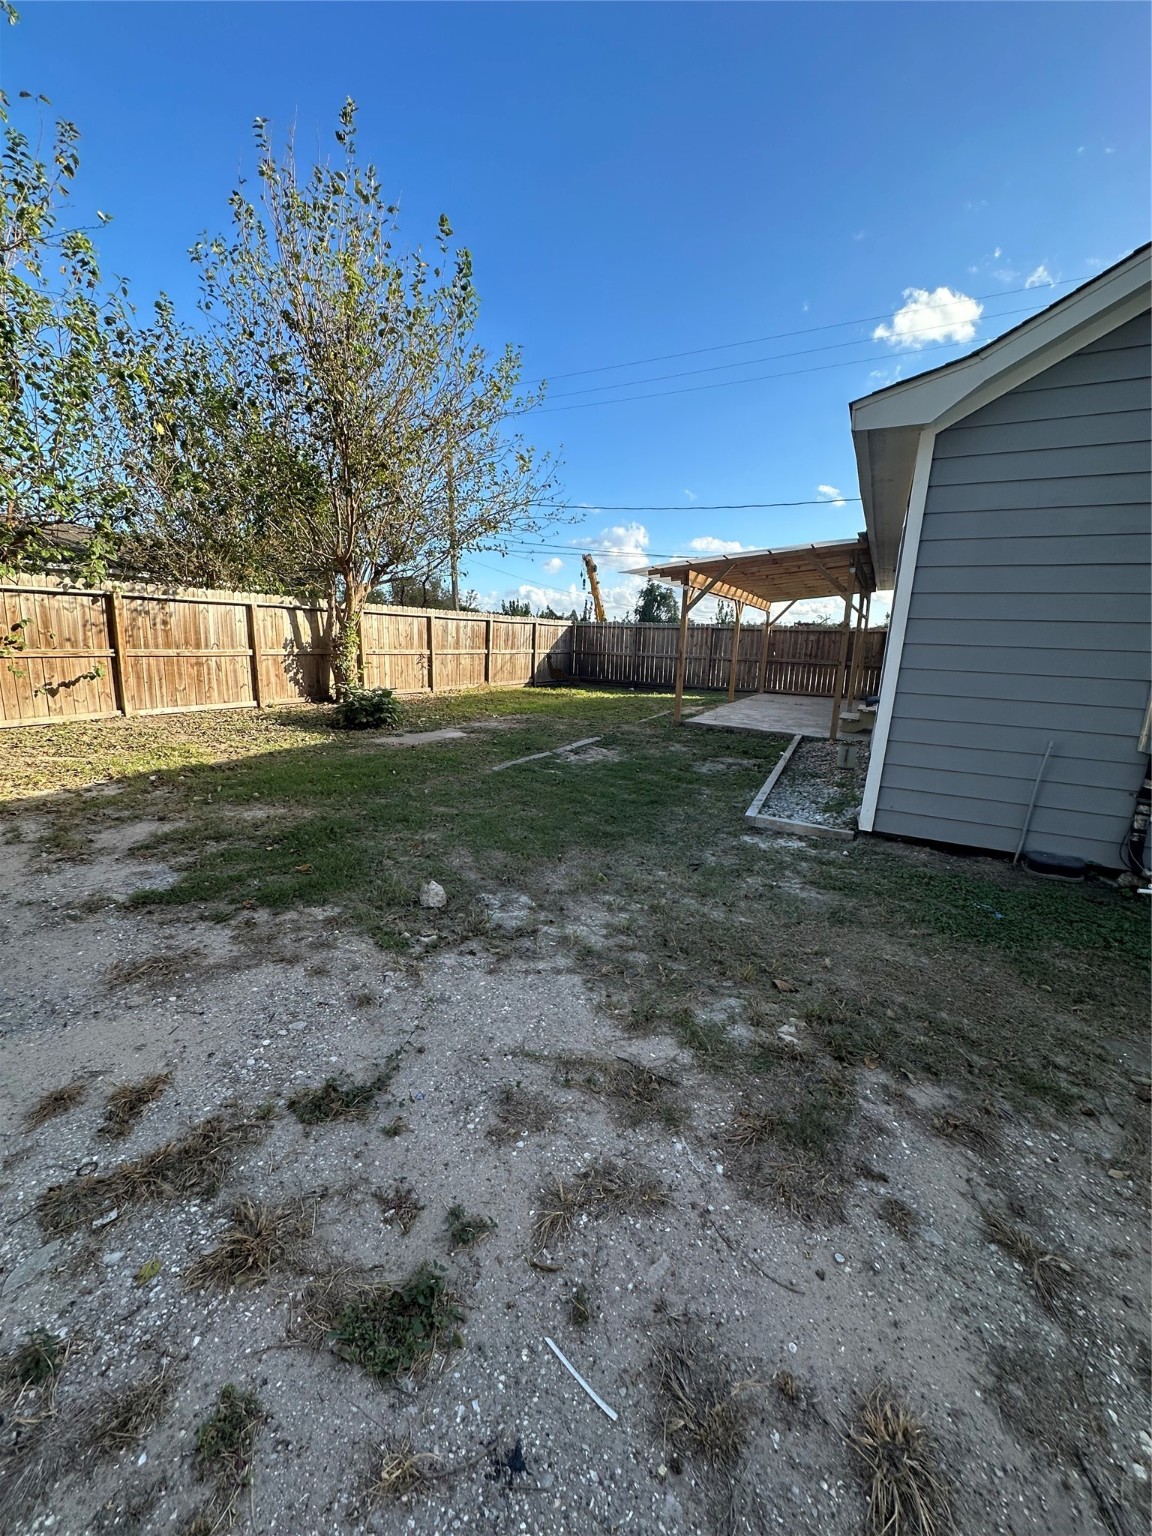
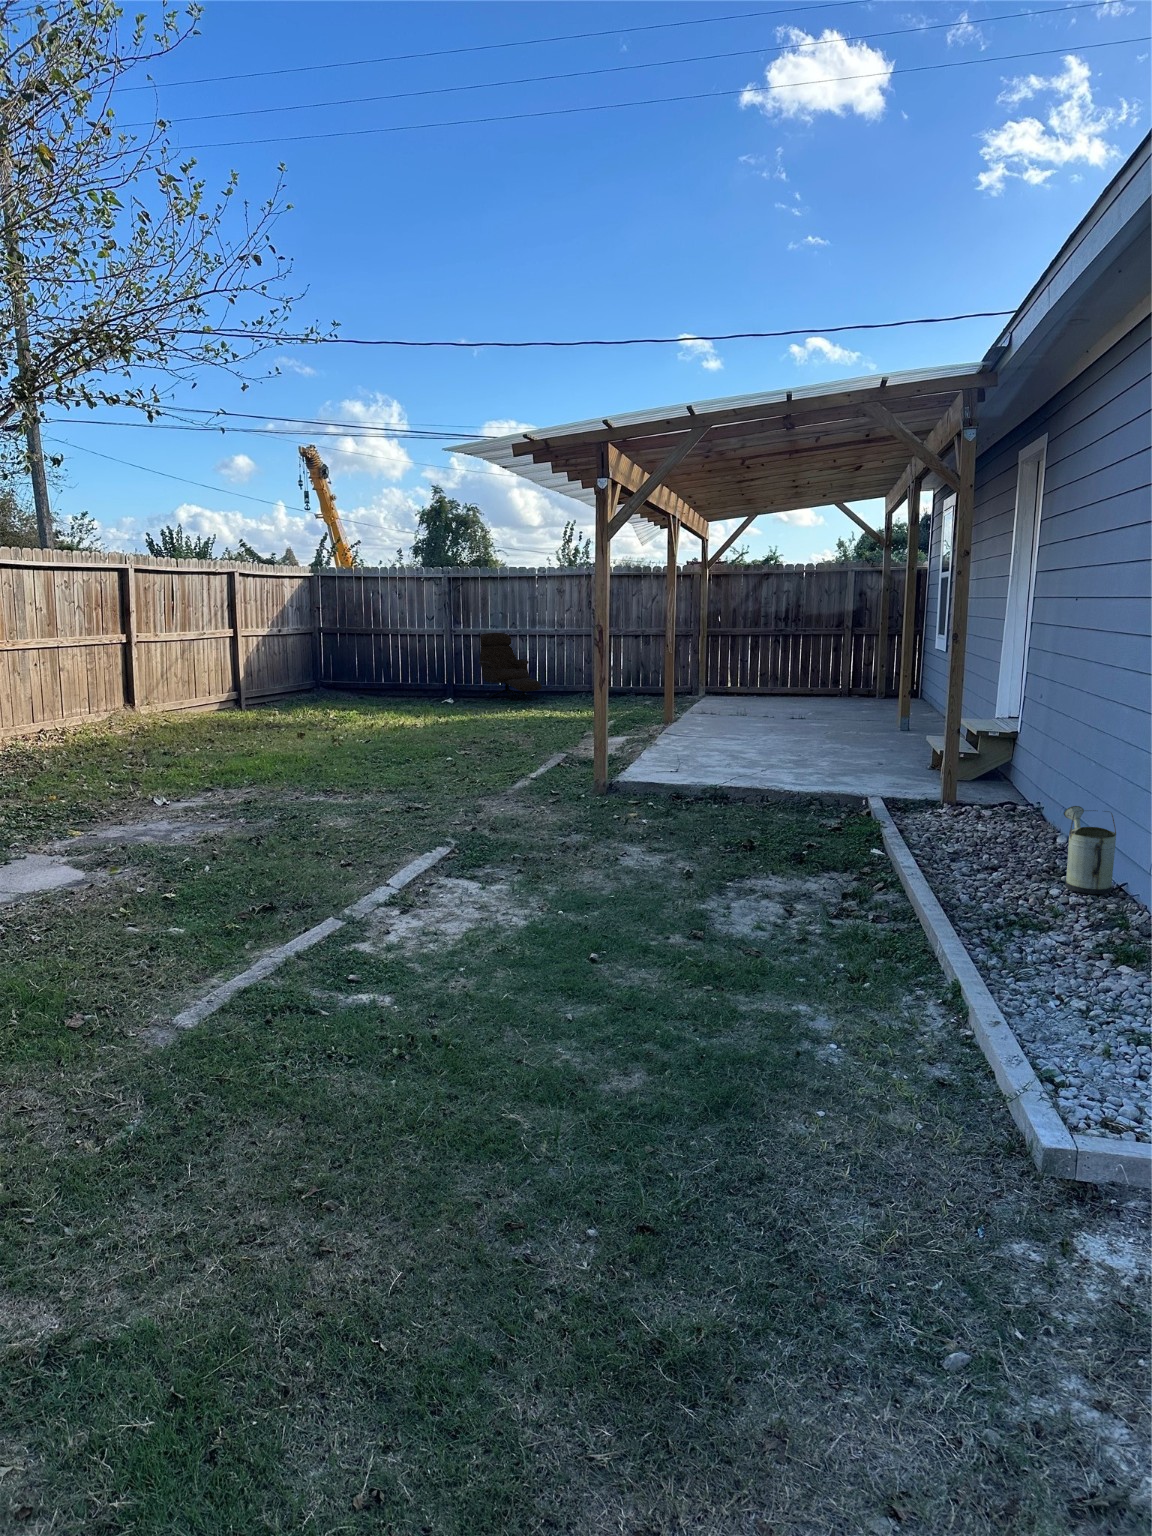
lounge chair: present [547,653,580,687] -> present [478,633,542,700]

